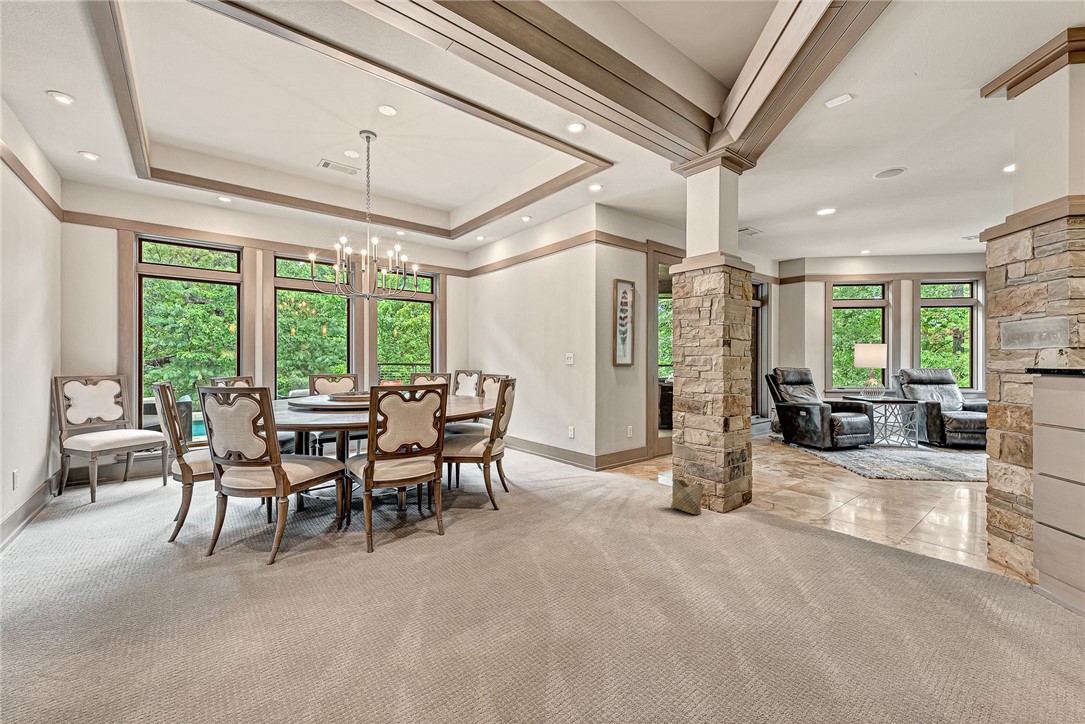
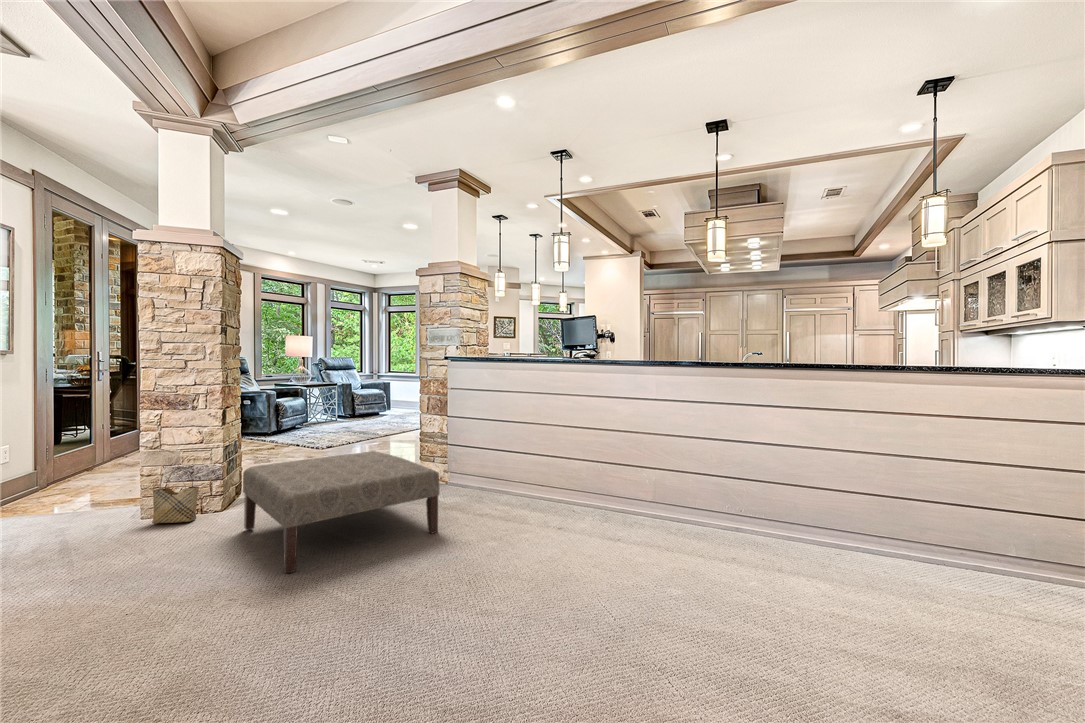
ottoman: none [721,478,951,639] -> present [243,451,440,573]

